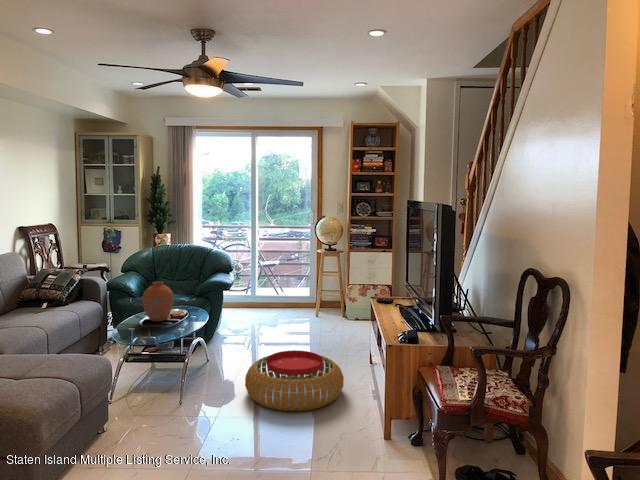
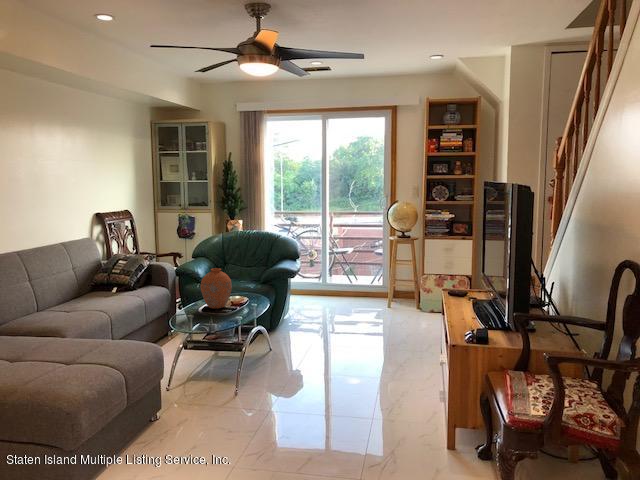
pouf: present [245,350,344,411] -> none [301,344,407,410]

